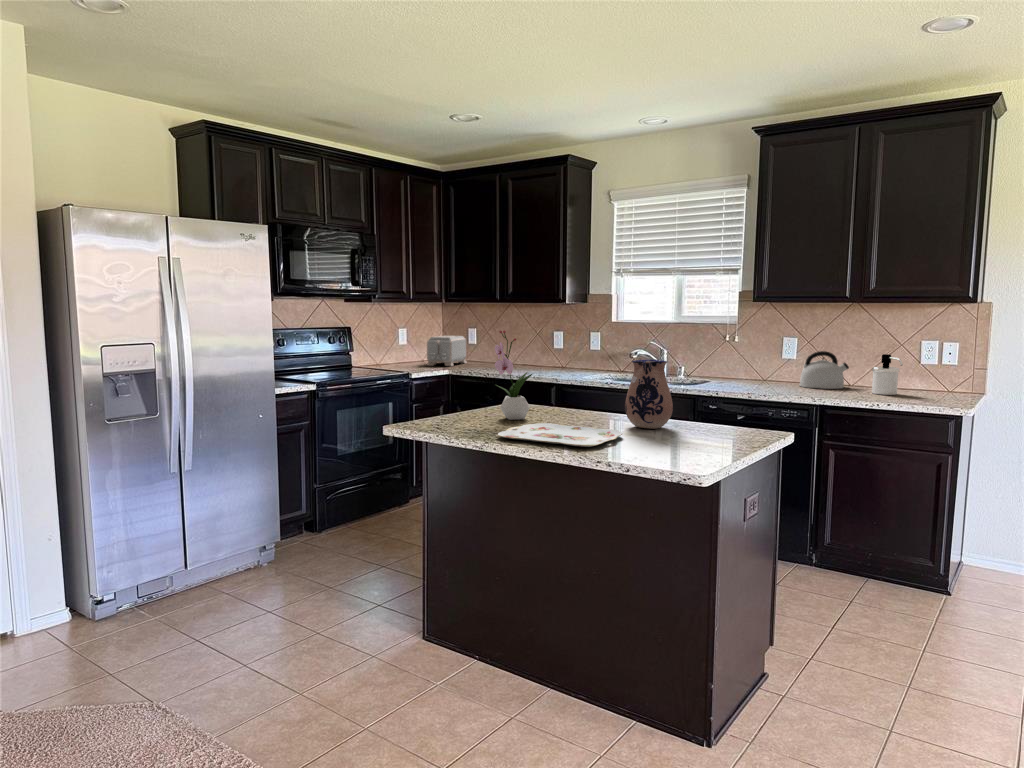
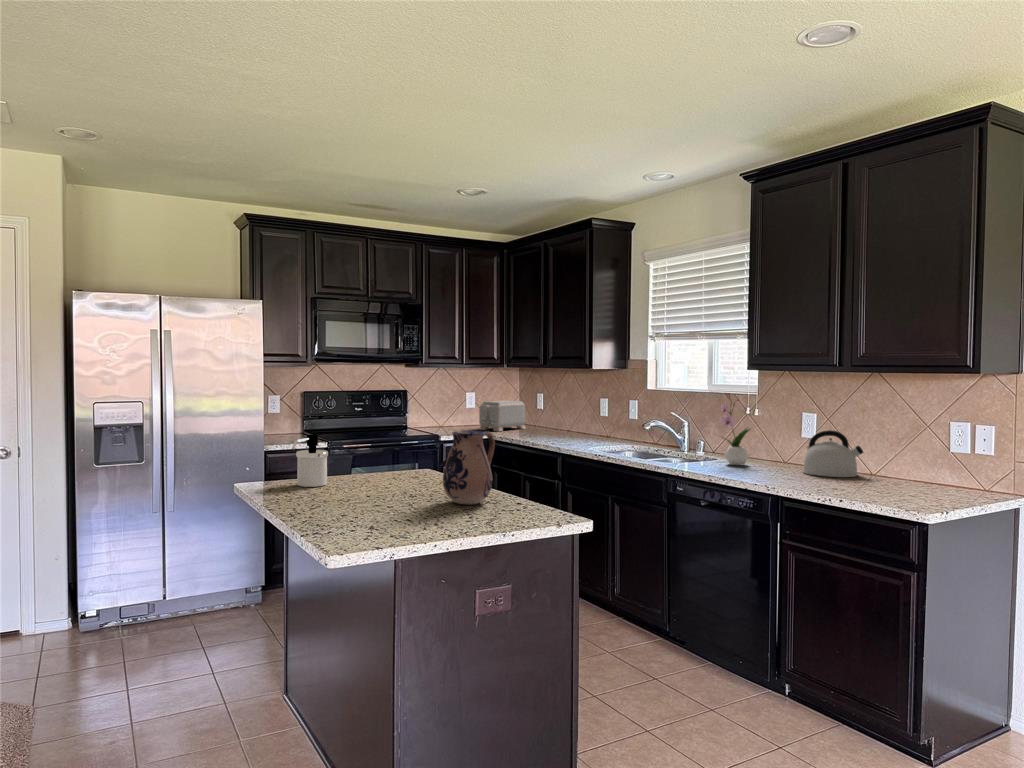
flower arrangement: present [495,330,532,420] -> present [720,393,750,465]
soap dispenser: present [872,354,903,395] -> present [292,434,328,487]
serving tray: present [498,423,623,447] -> none [291,490,409,516]

